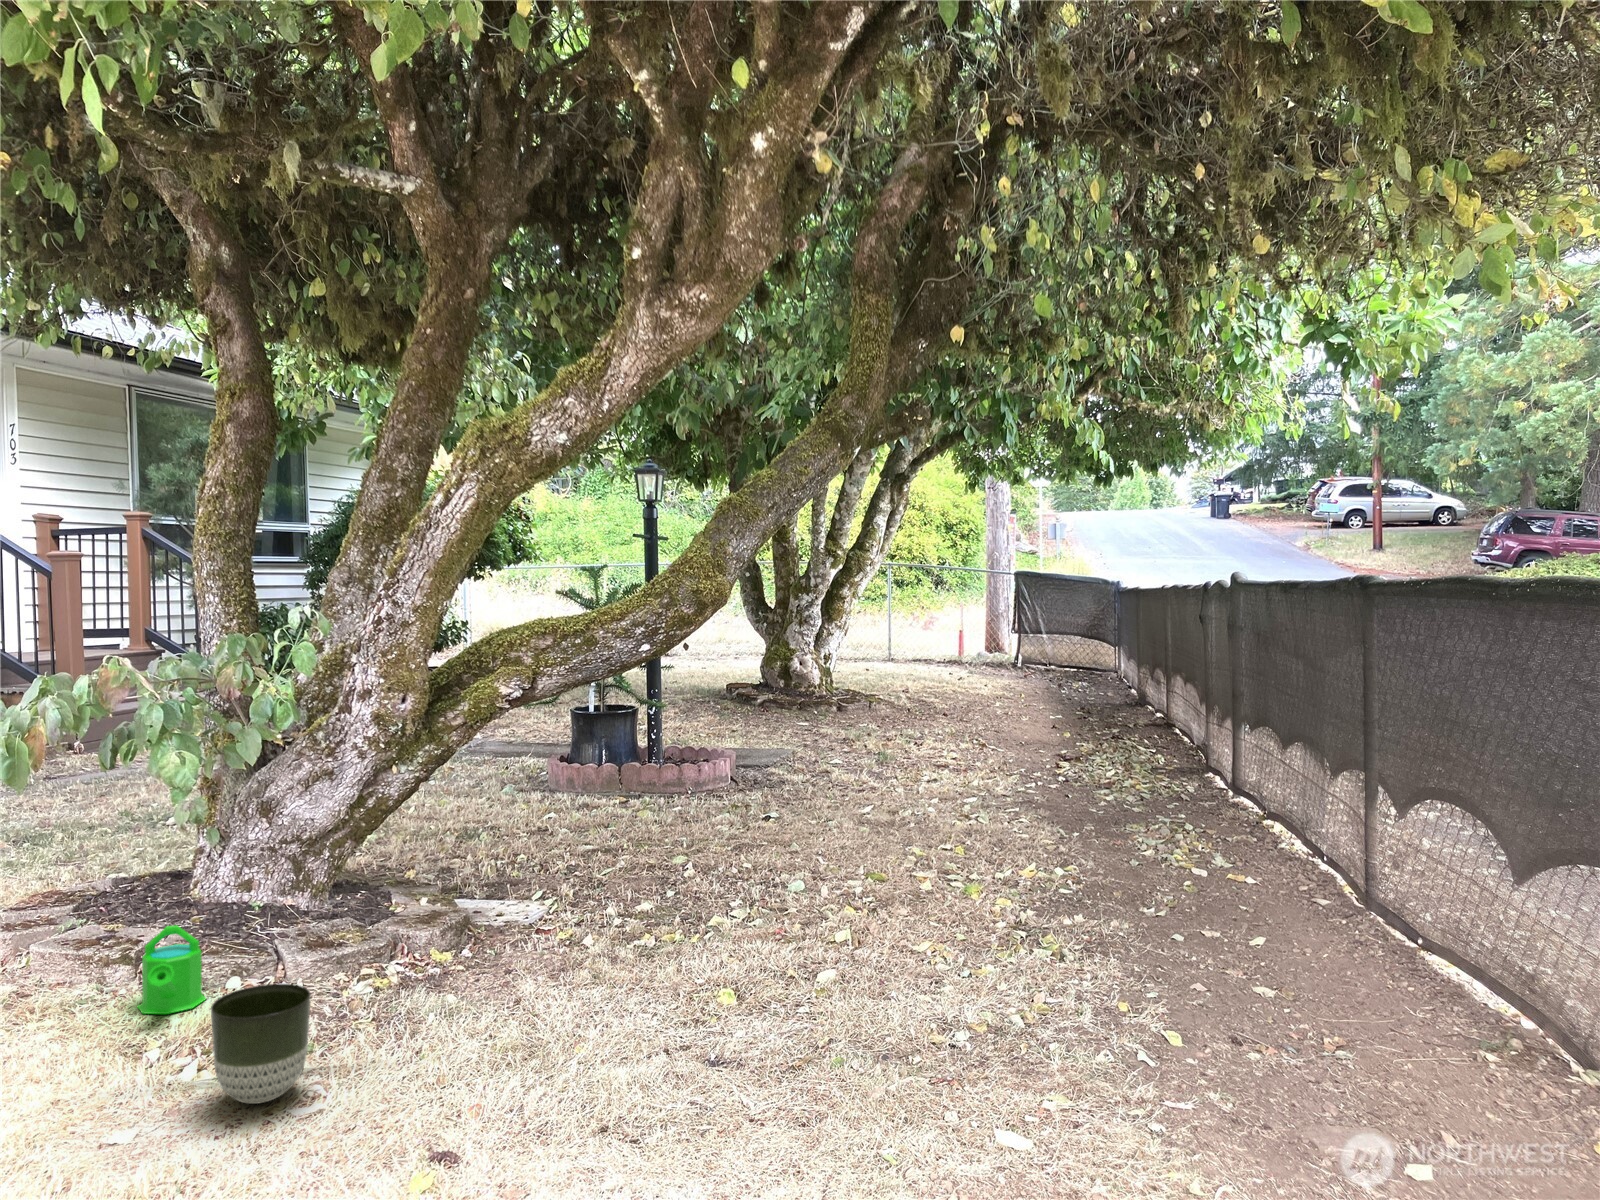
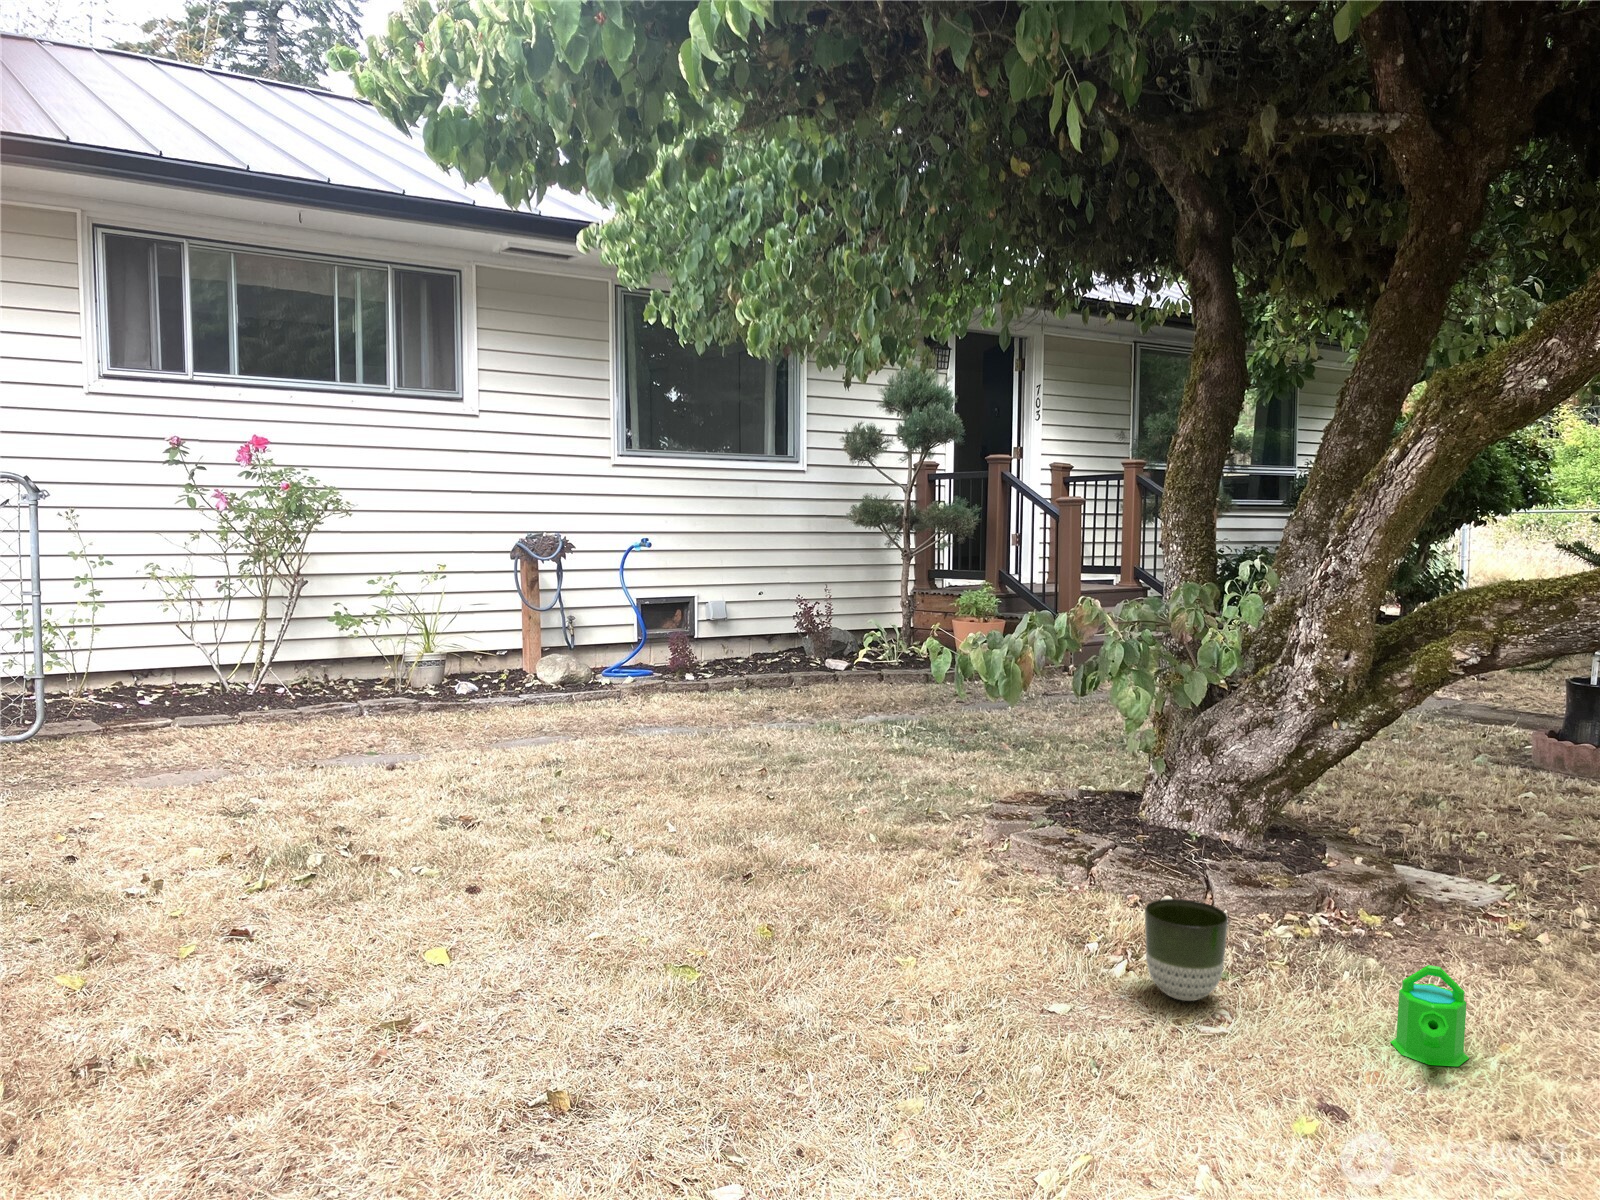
watering can: present [138,925,206,1014] -> present [1391,965,1469,1067]

